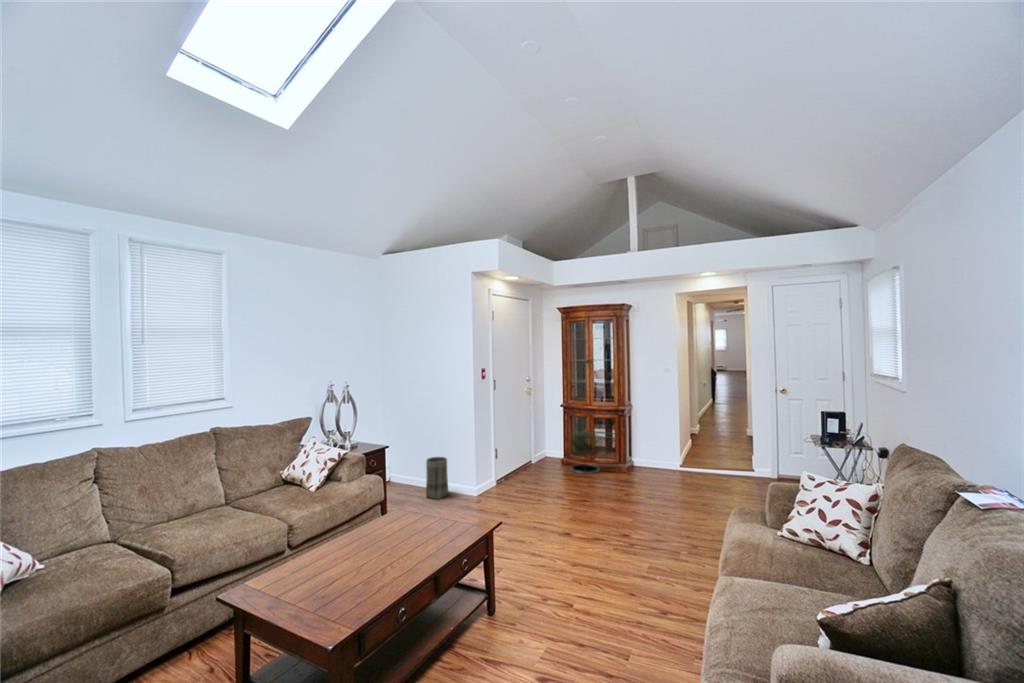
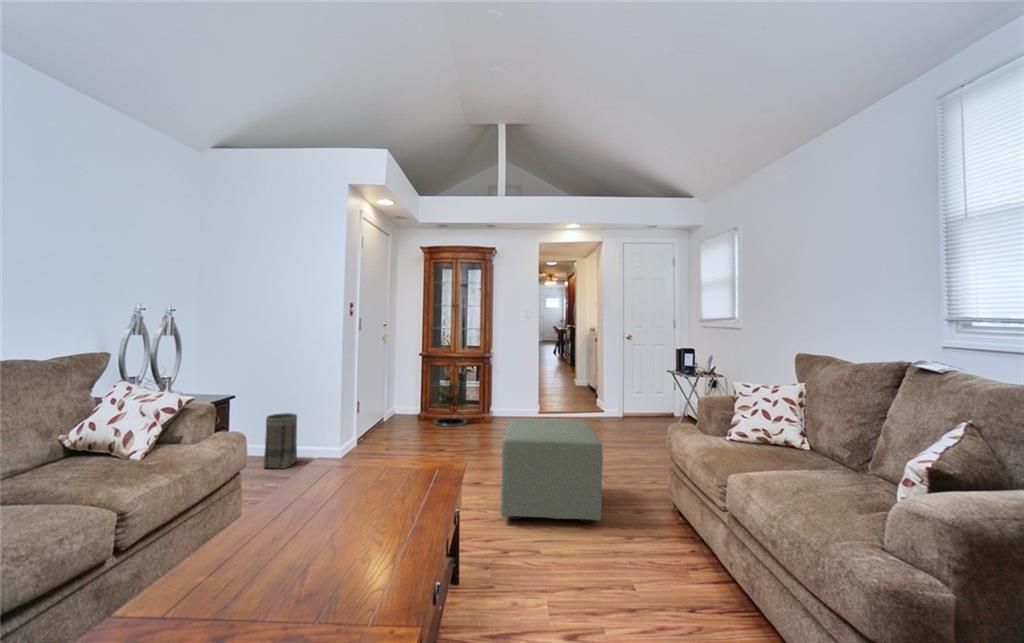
ottoman: none [558,483,661,591] -> present [501,419,603,523]

